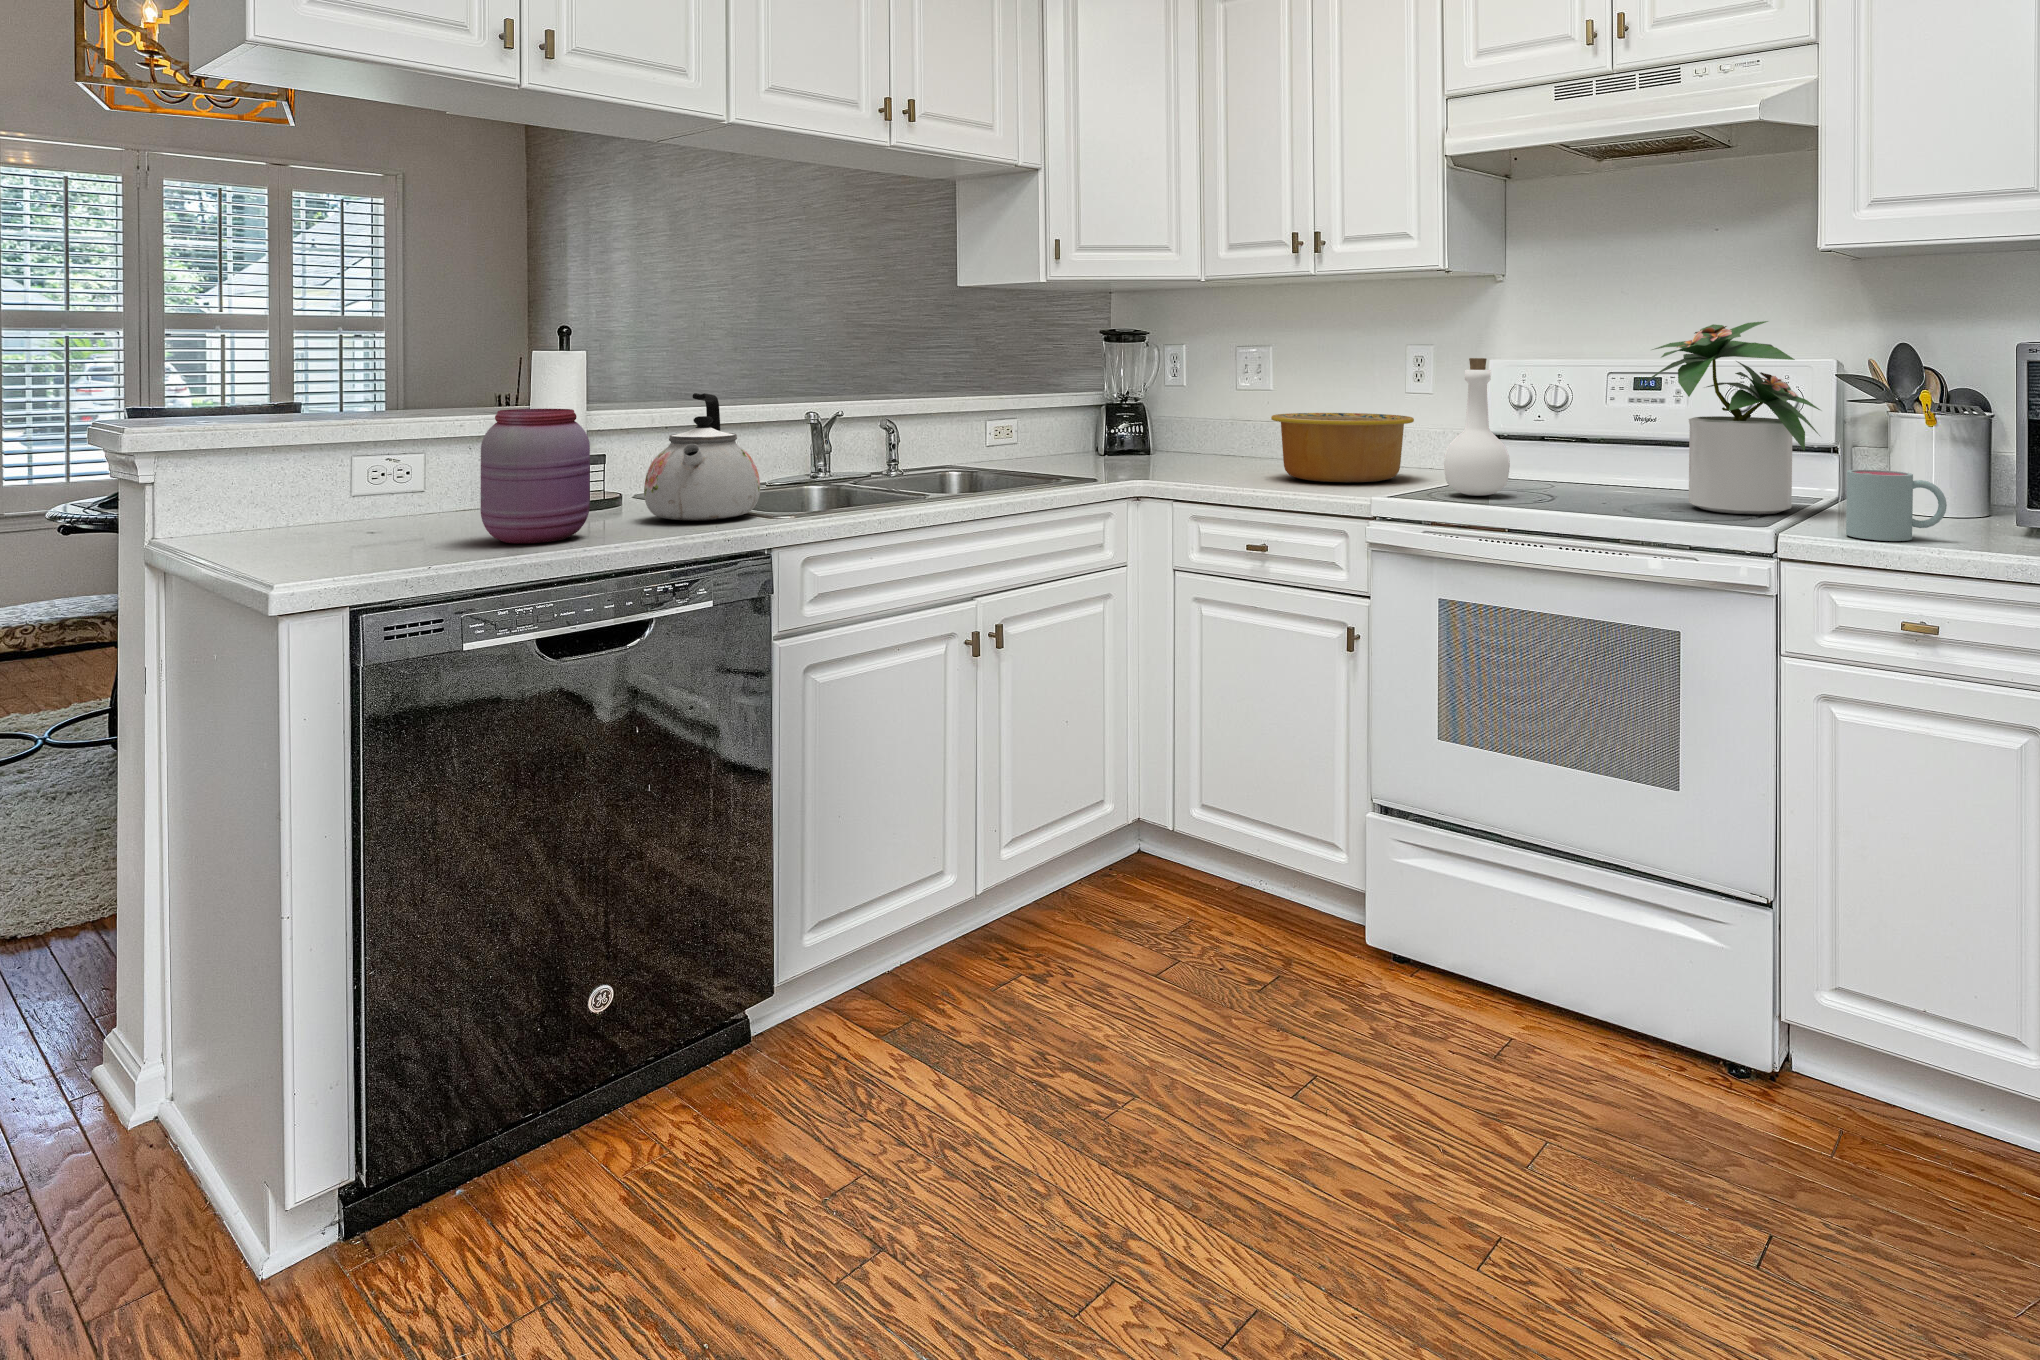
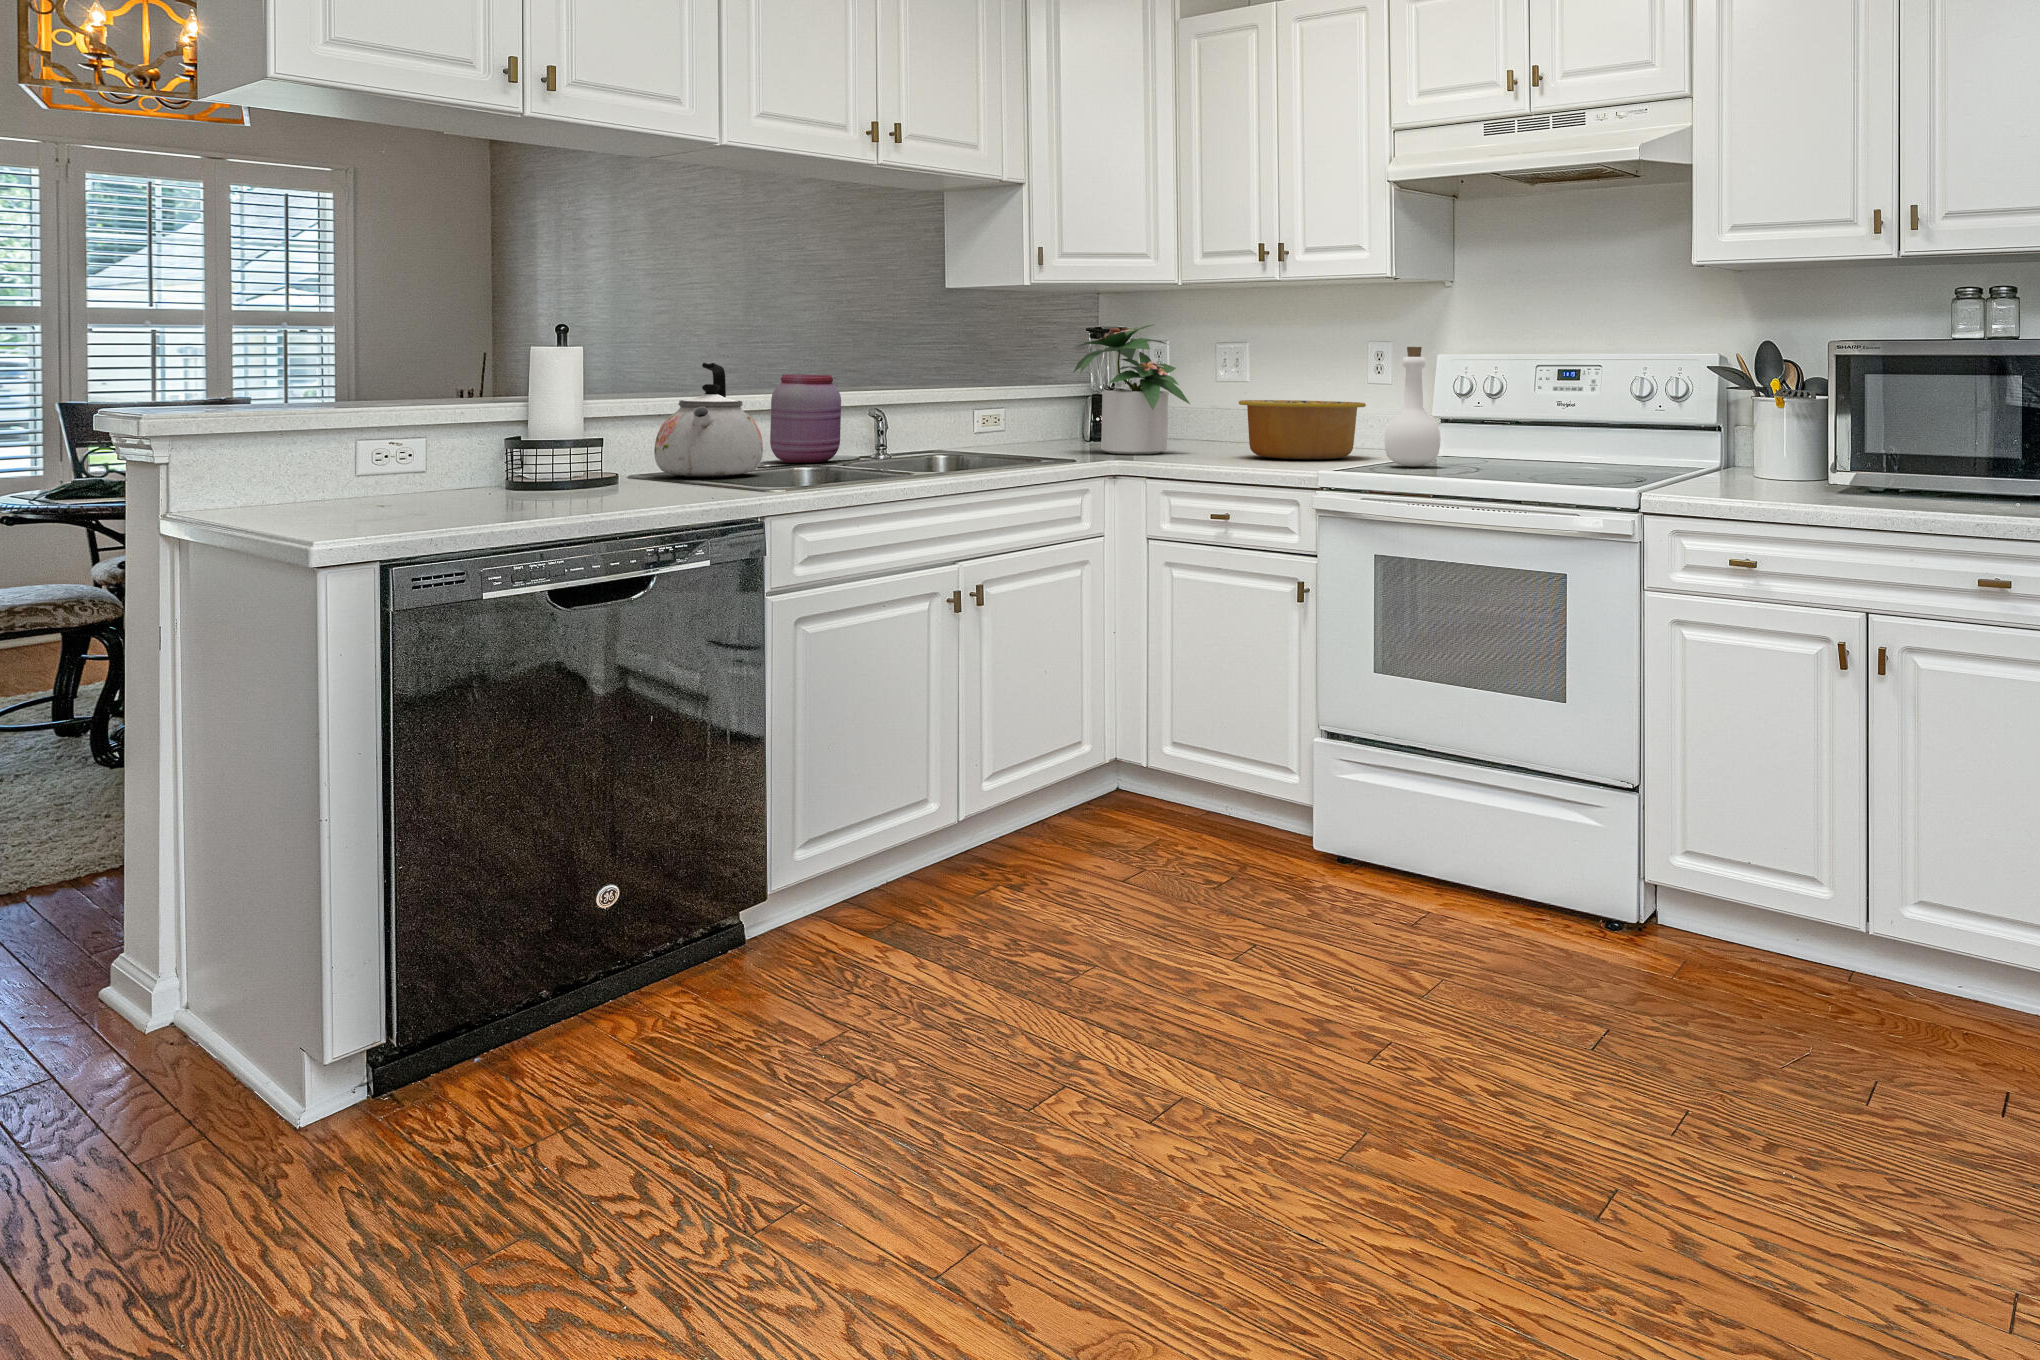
potted plant: present [1640,321,1820,514] -> present [1074,325,1190,454]
jar: present [481,409,590,543] -> present [770,374,841,463]
mug: present [1846,470,1947,541] -> none [1691,433,1766,488]

